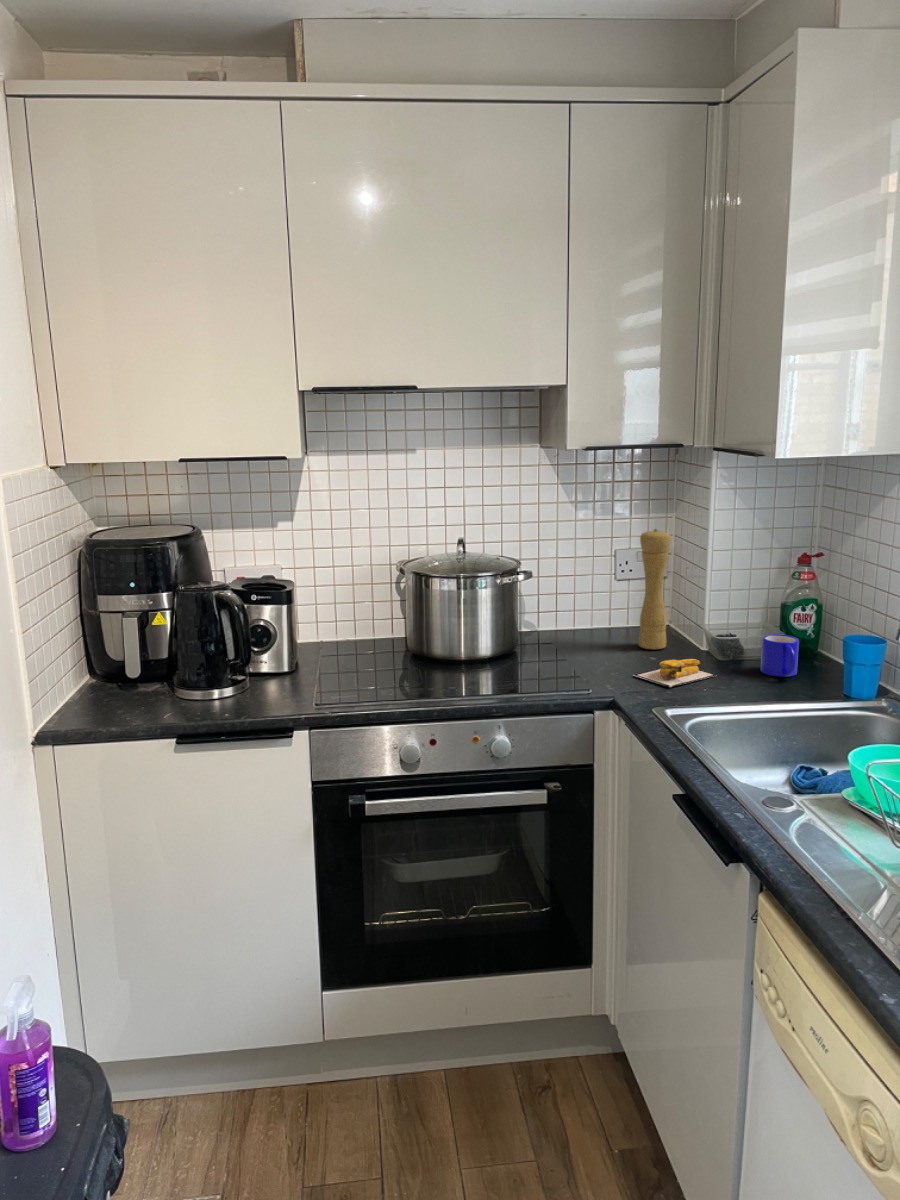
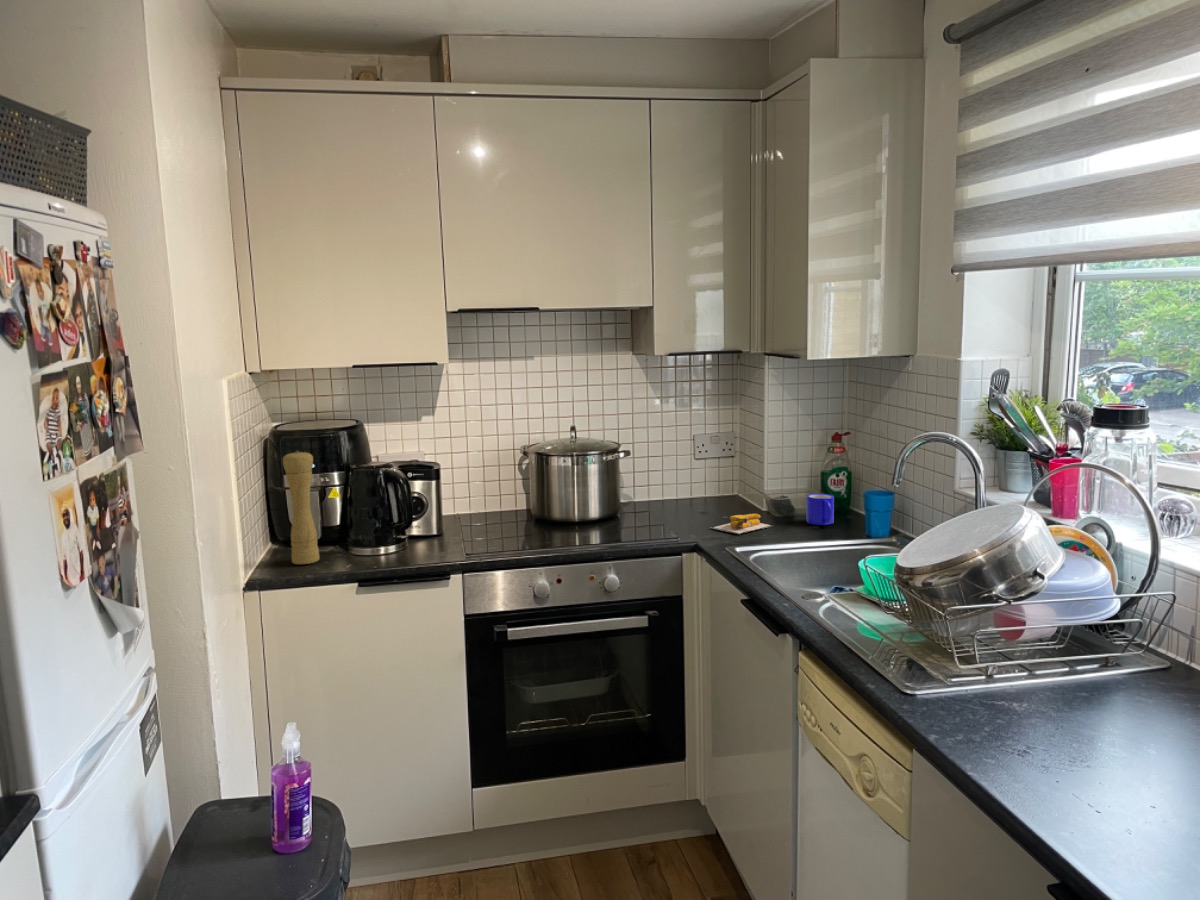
pepper mill: present [638,529,671,649] -> present [283,451,319,564]

